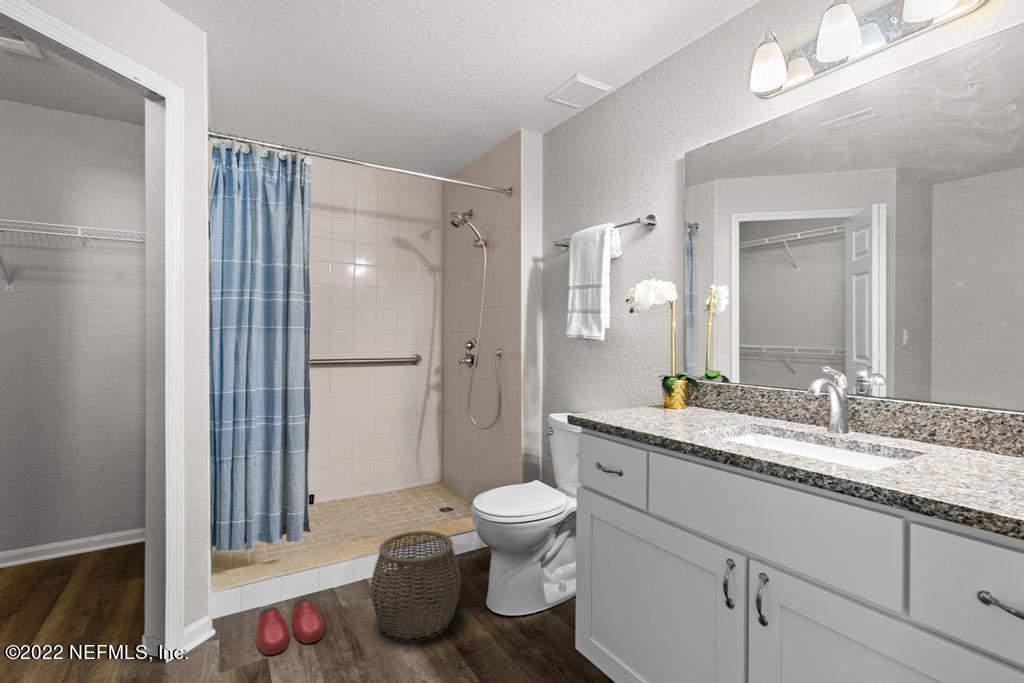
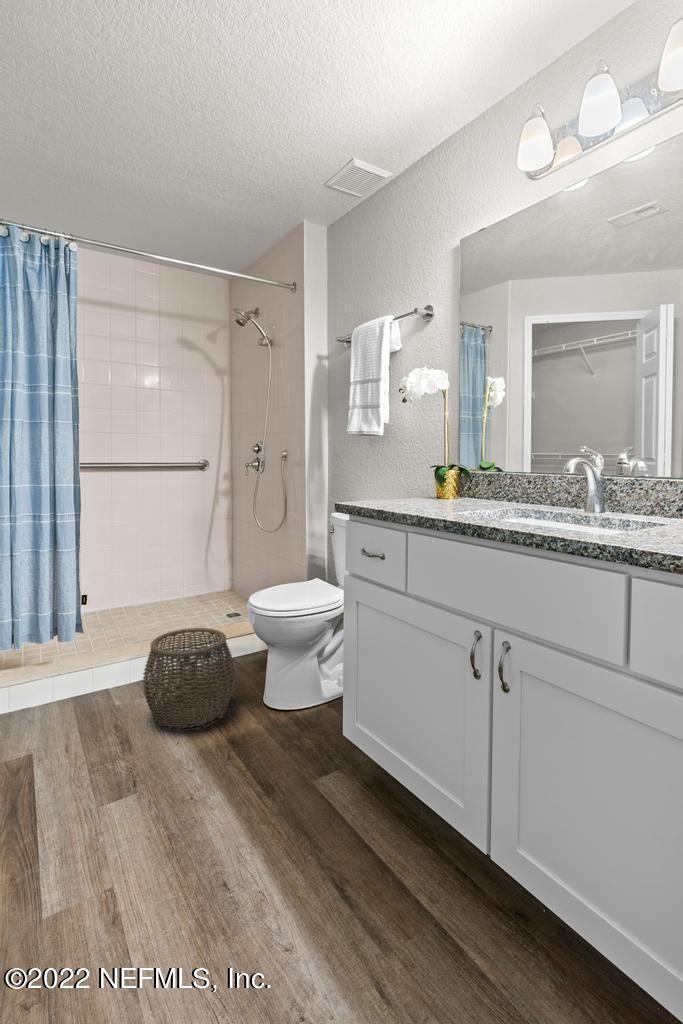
slippers: present [256,599,324,655] -> none [26,695,97,745]

